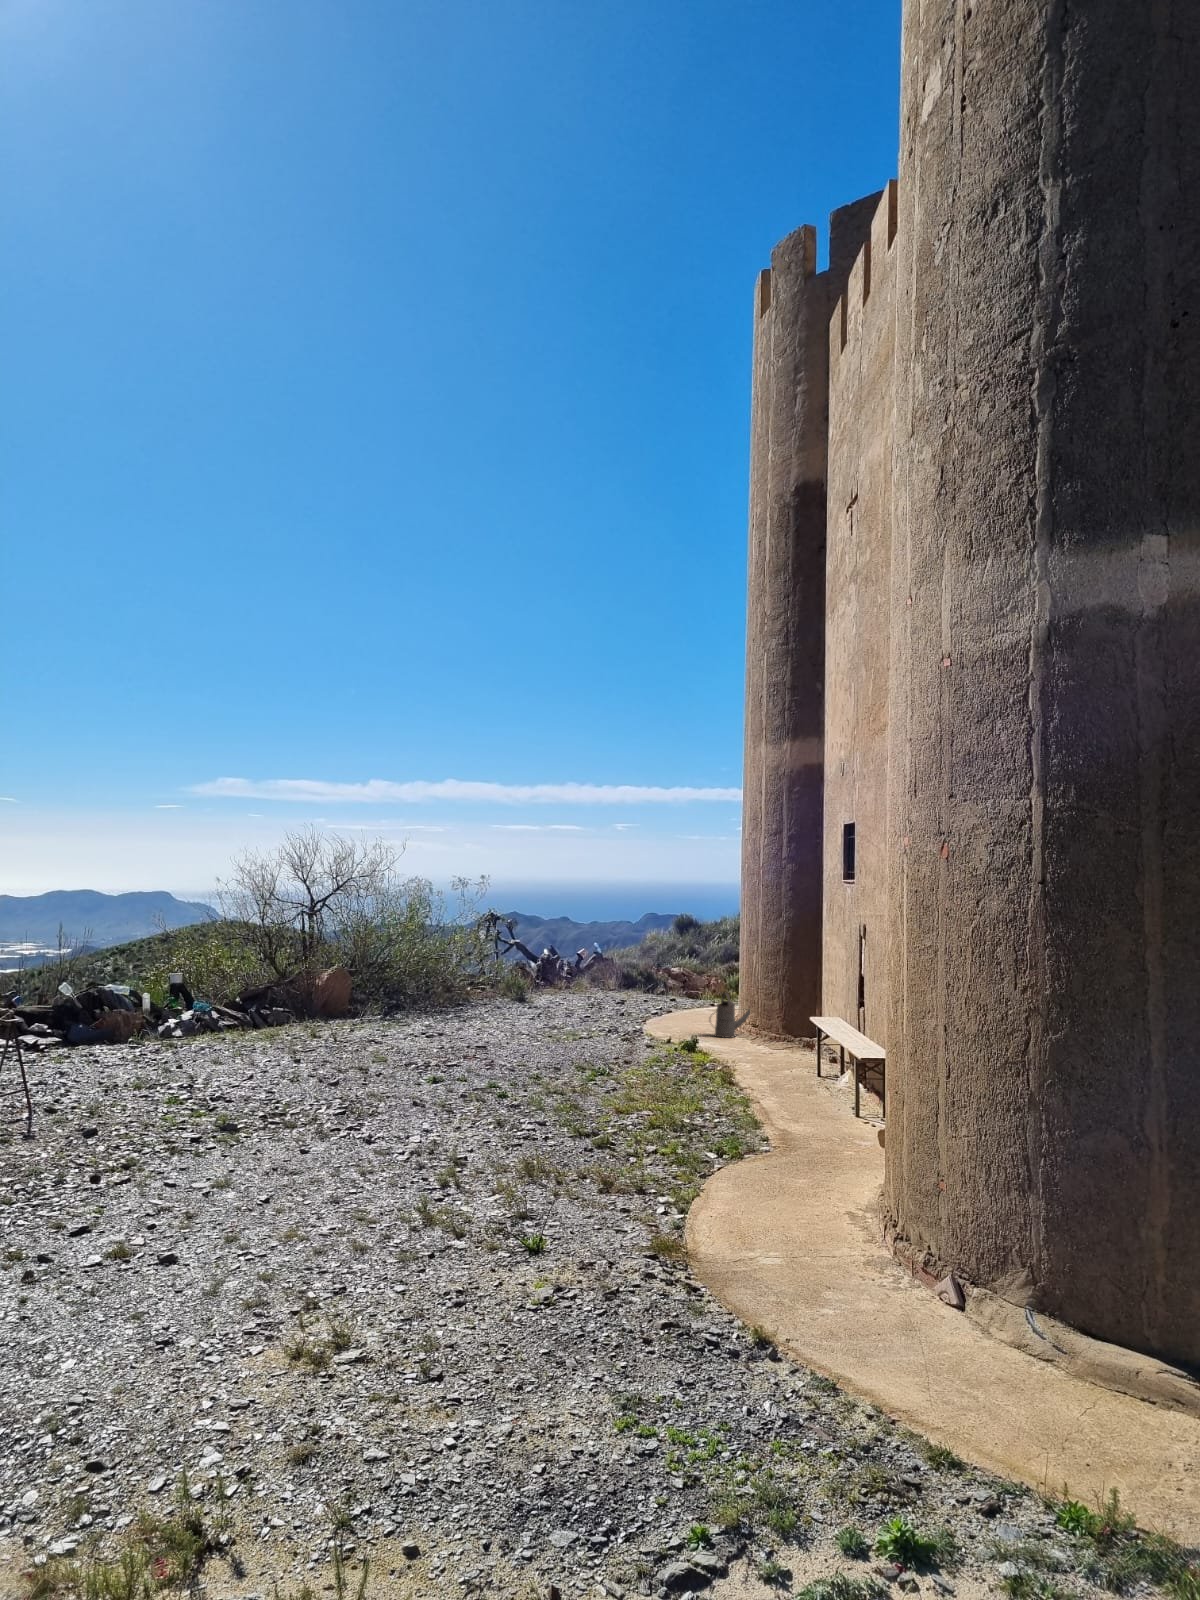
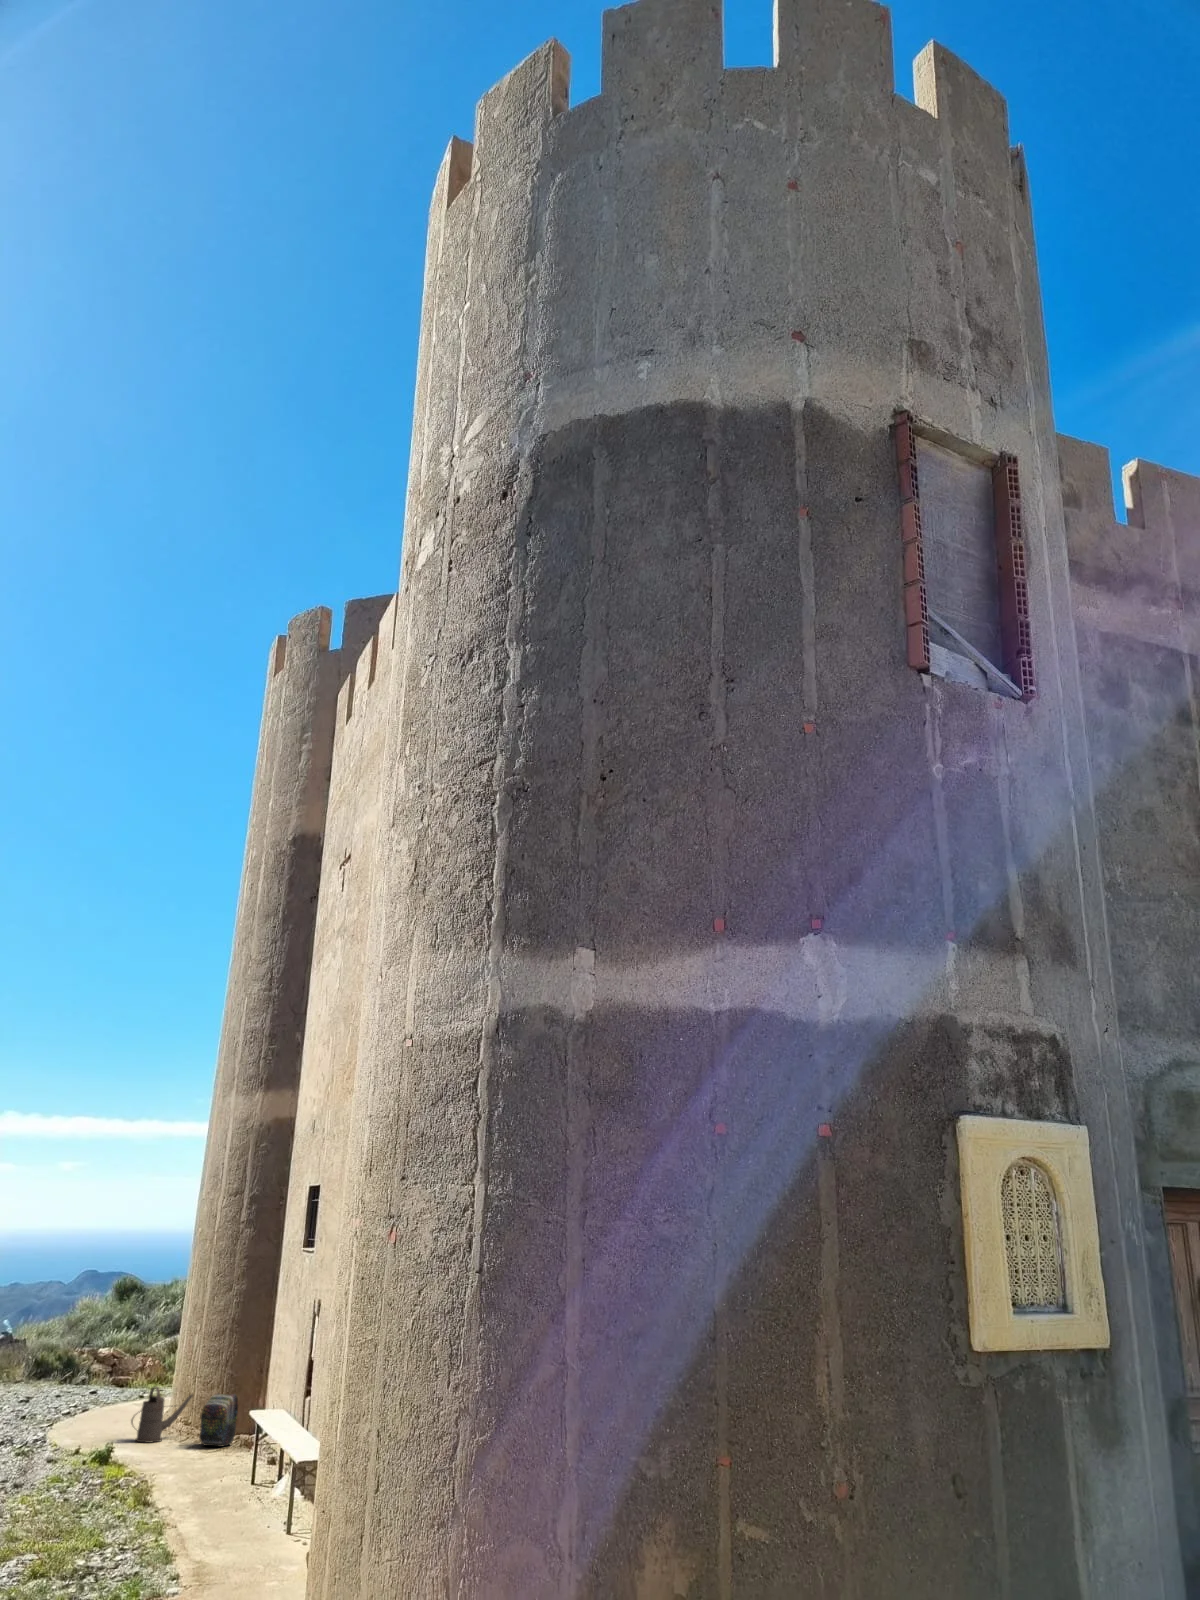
backpack: none [767,1001,798,1044] -> present [199,1393,238,1447]

